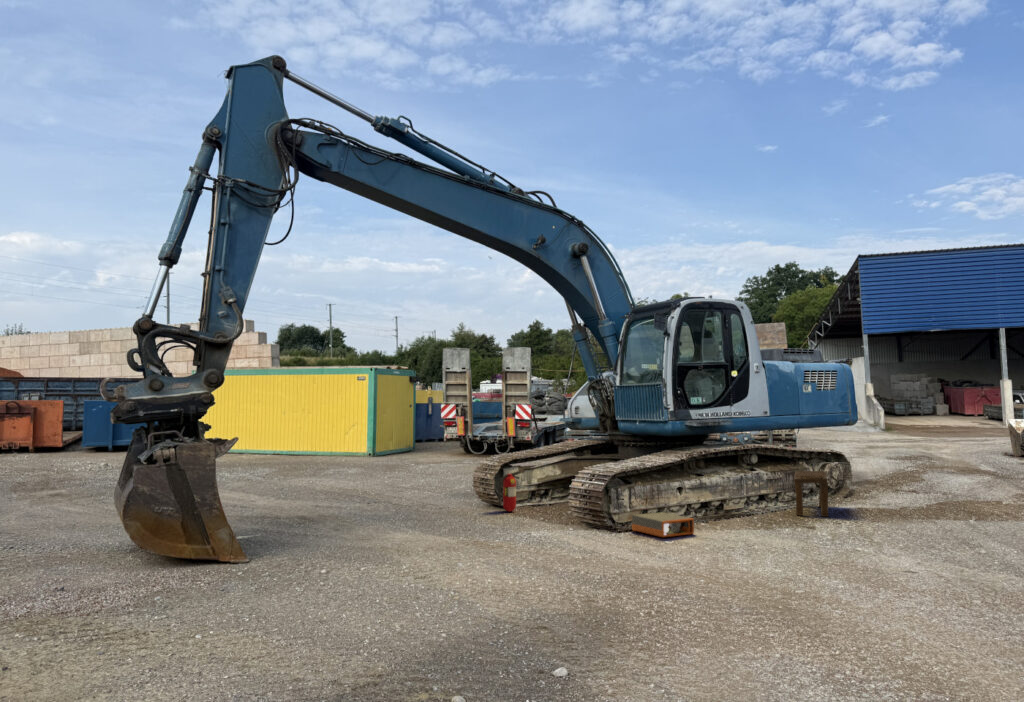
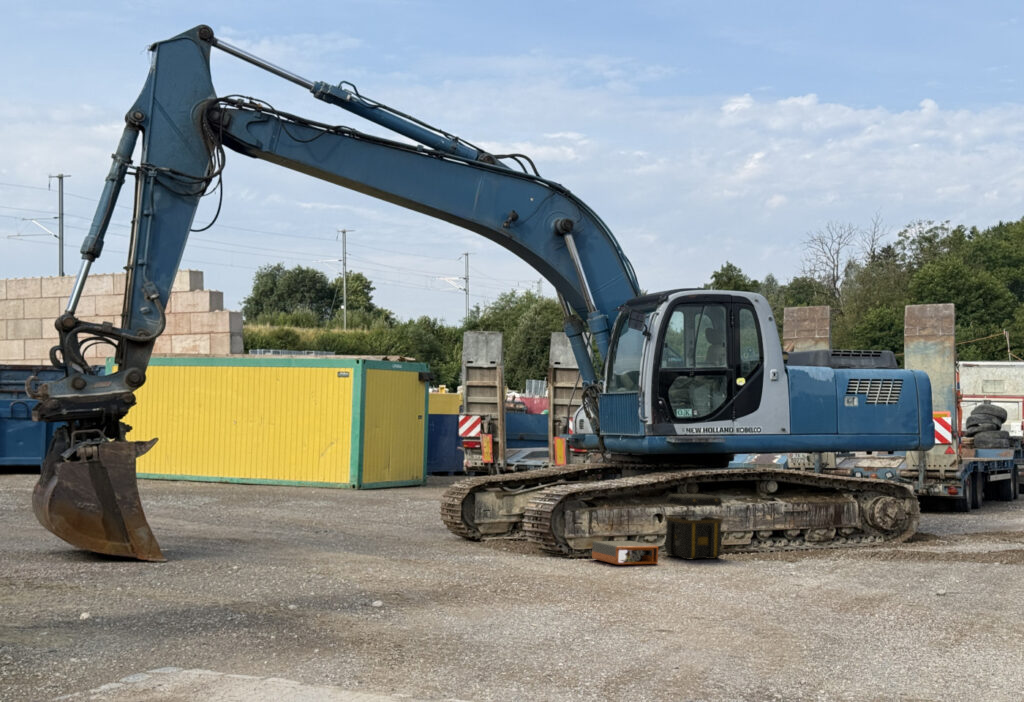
toolbox: none [683,468,734,526] -> present [666,494,722,559]
fire extinguisher: present [498,471,521,512] -> none [461,493,491,541]
bench: present [794,471,828,517] -> none [811,504,870,558]

